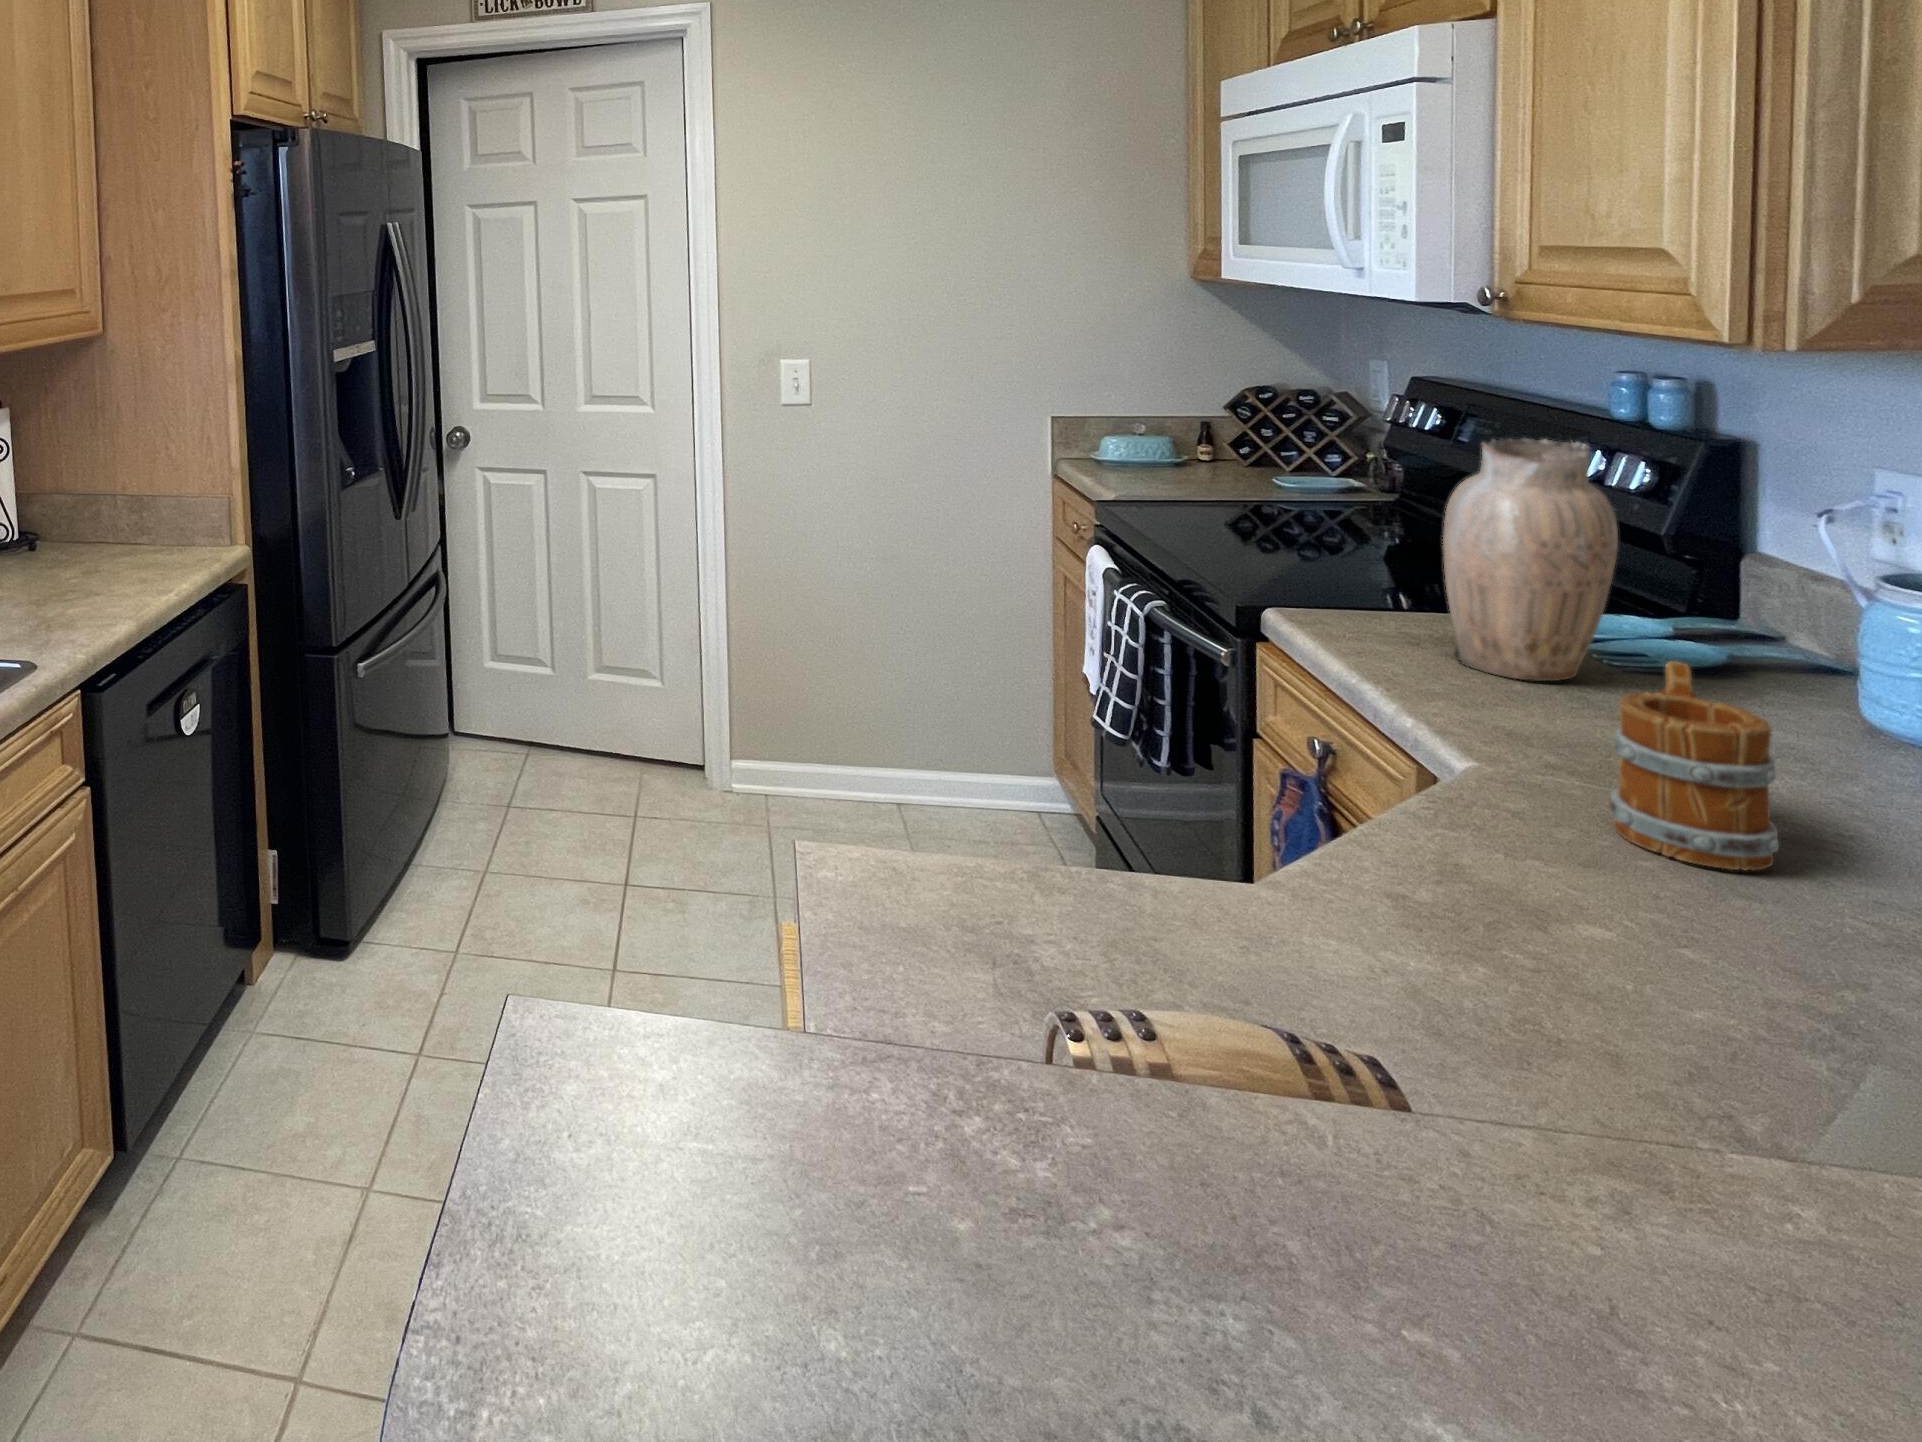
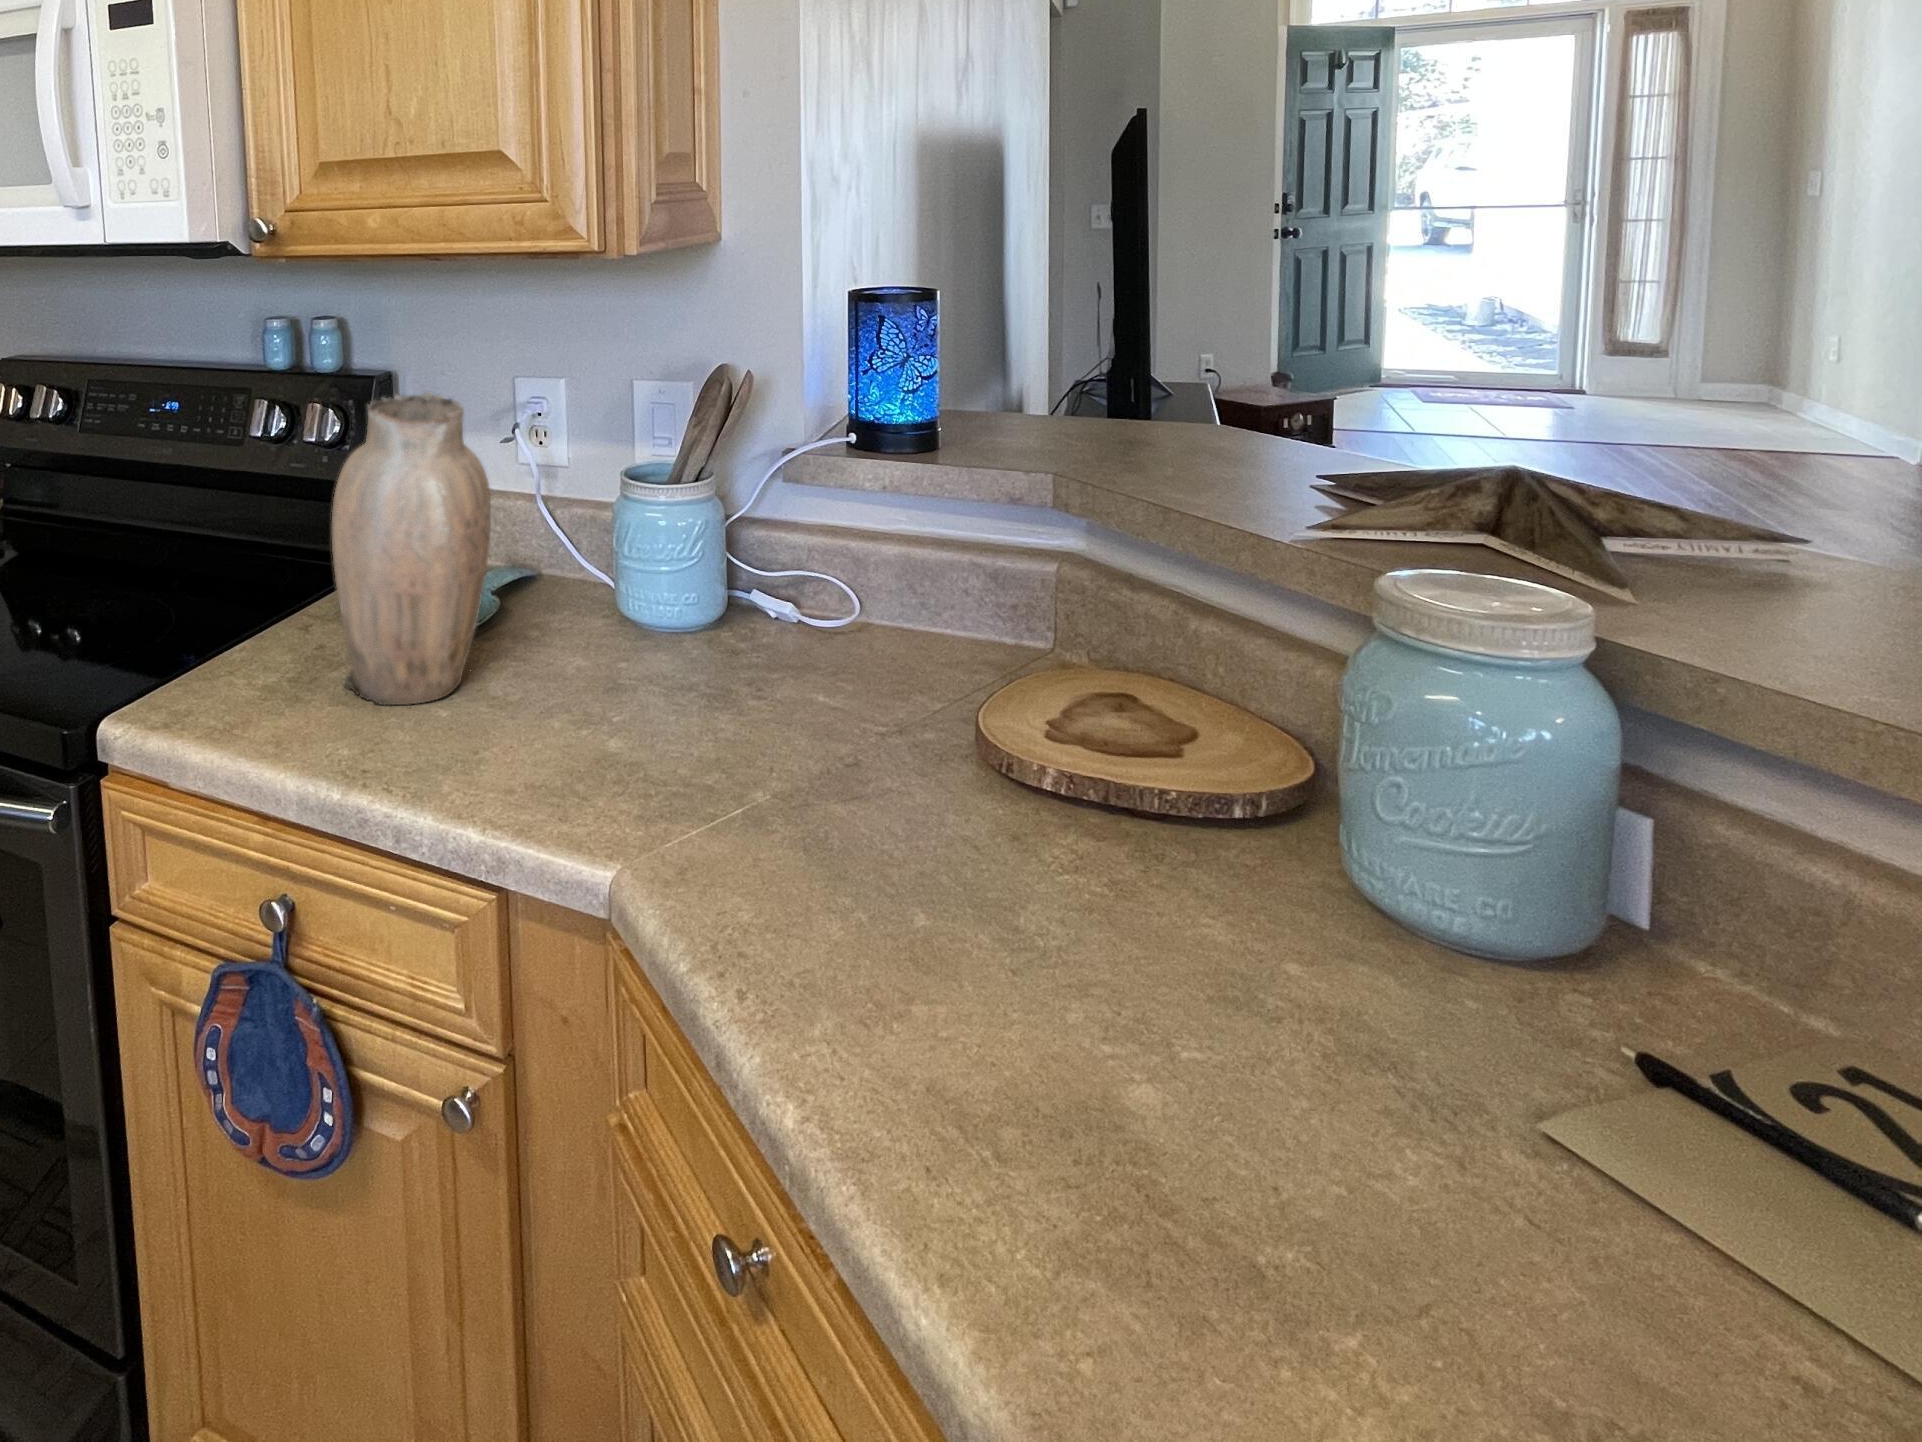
mug: present [1610,661,1779,870] -> none [755,628,954,886]

